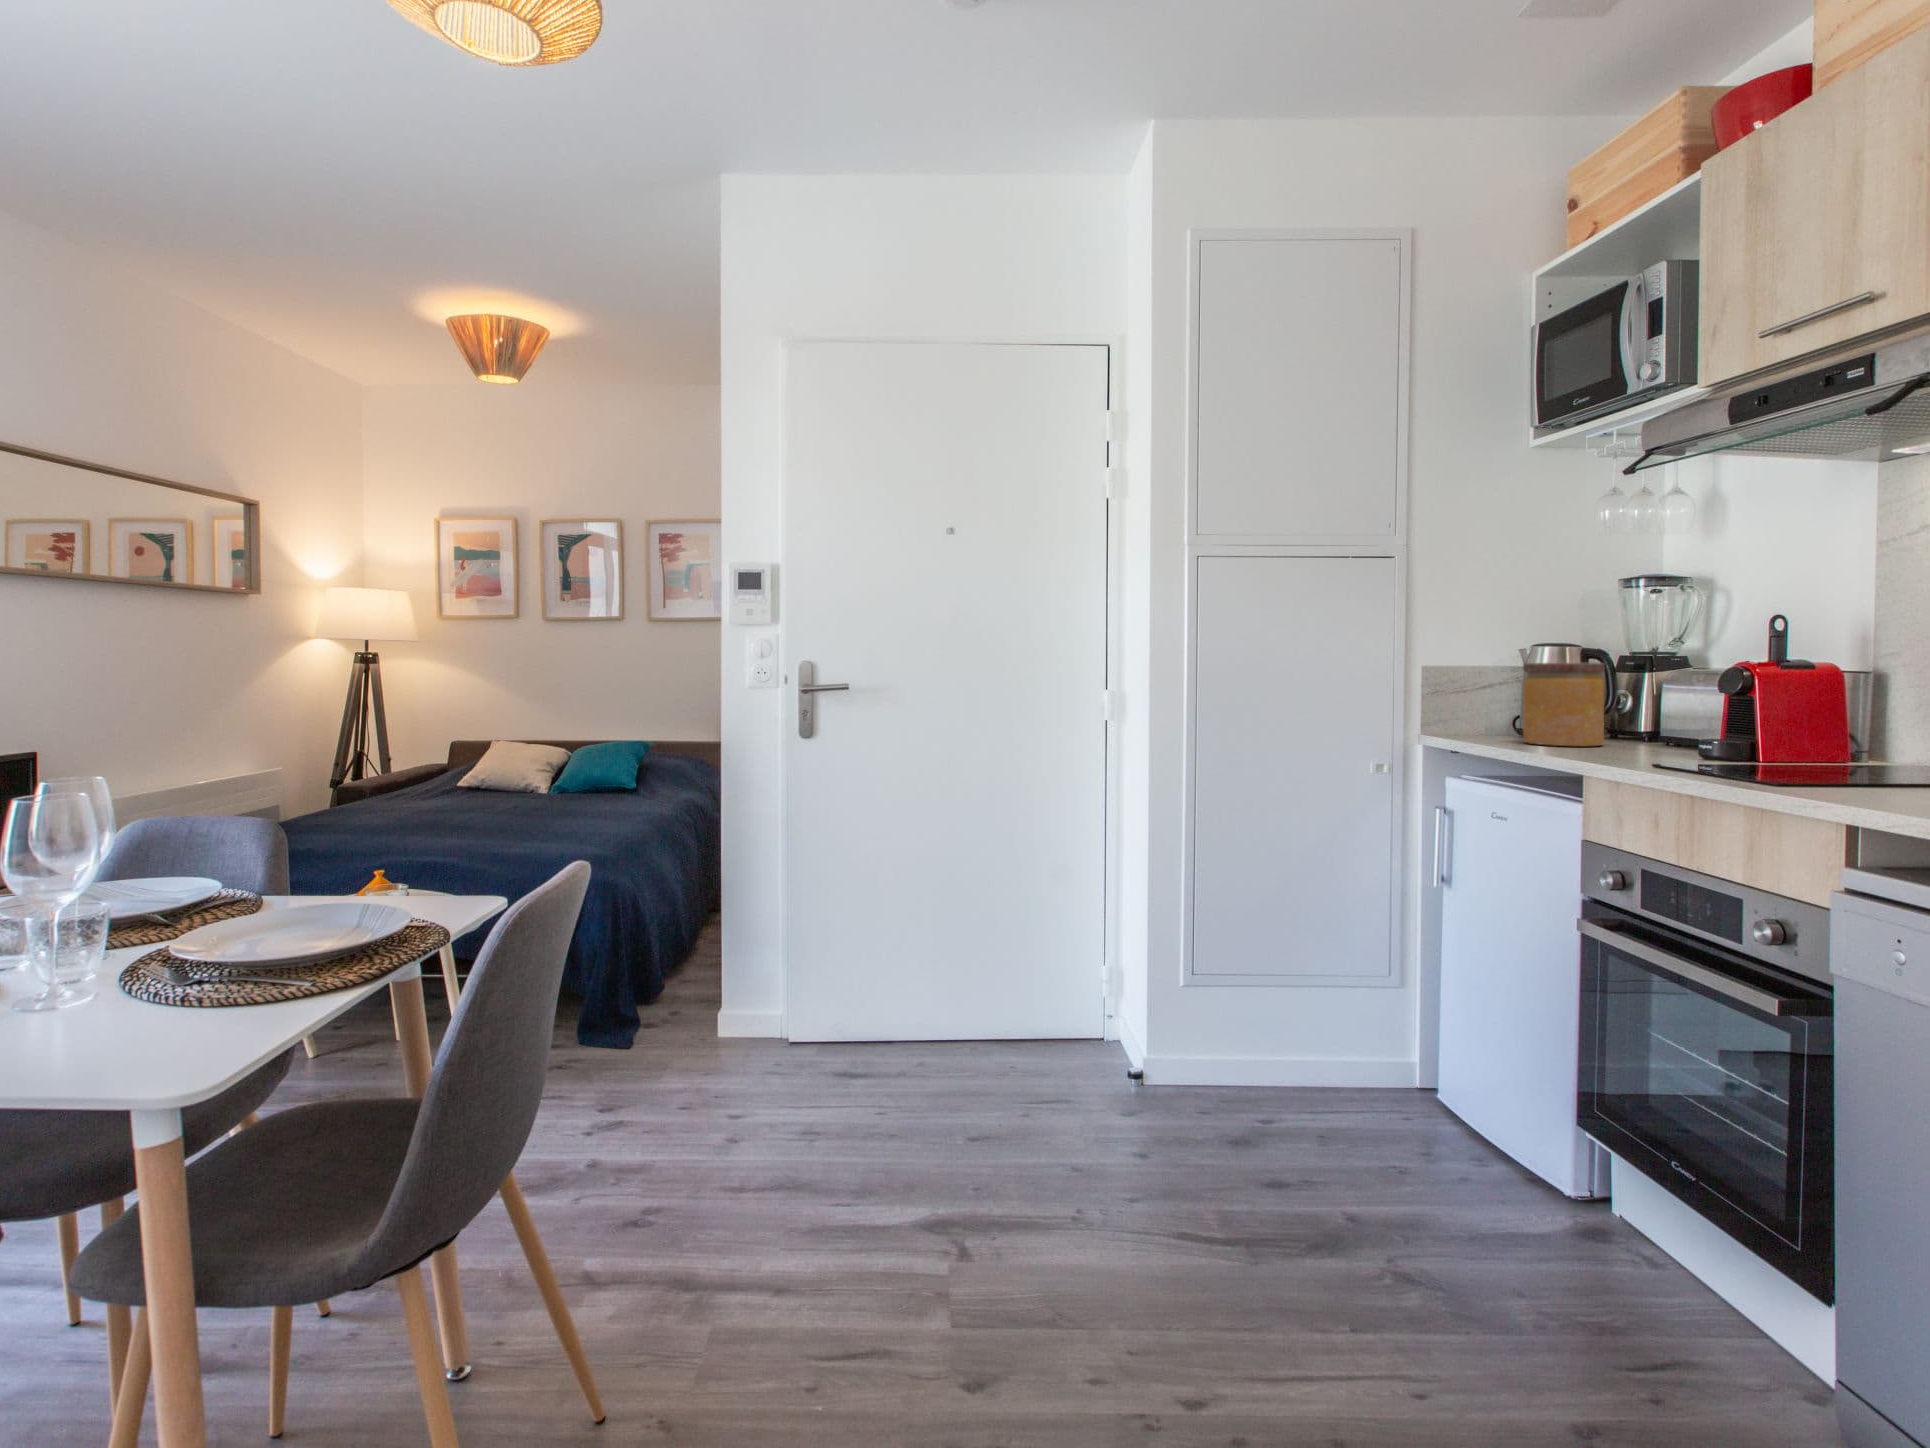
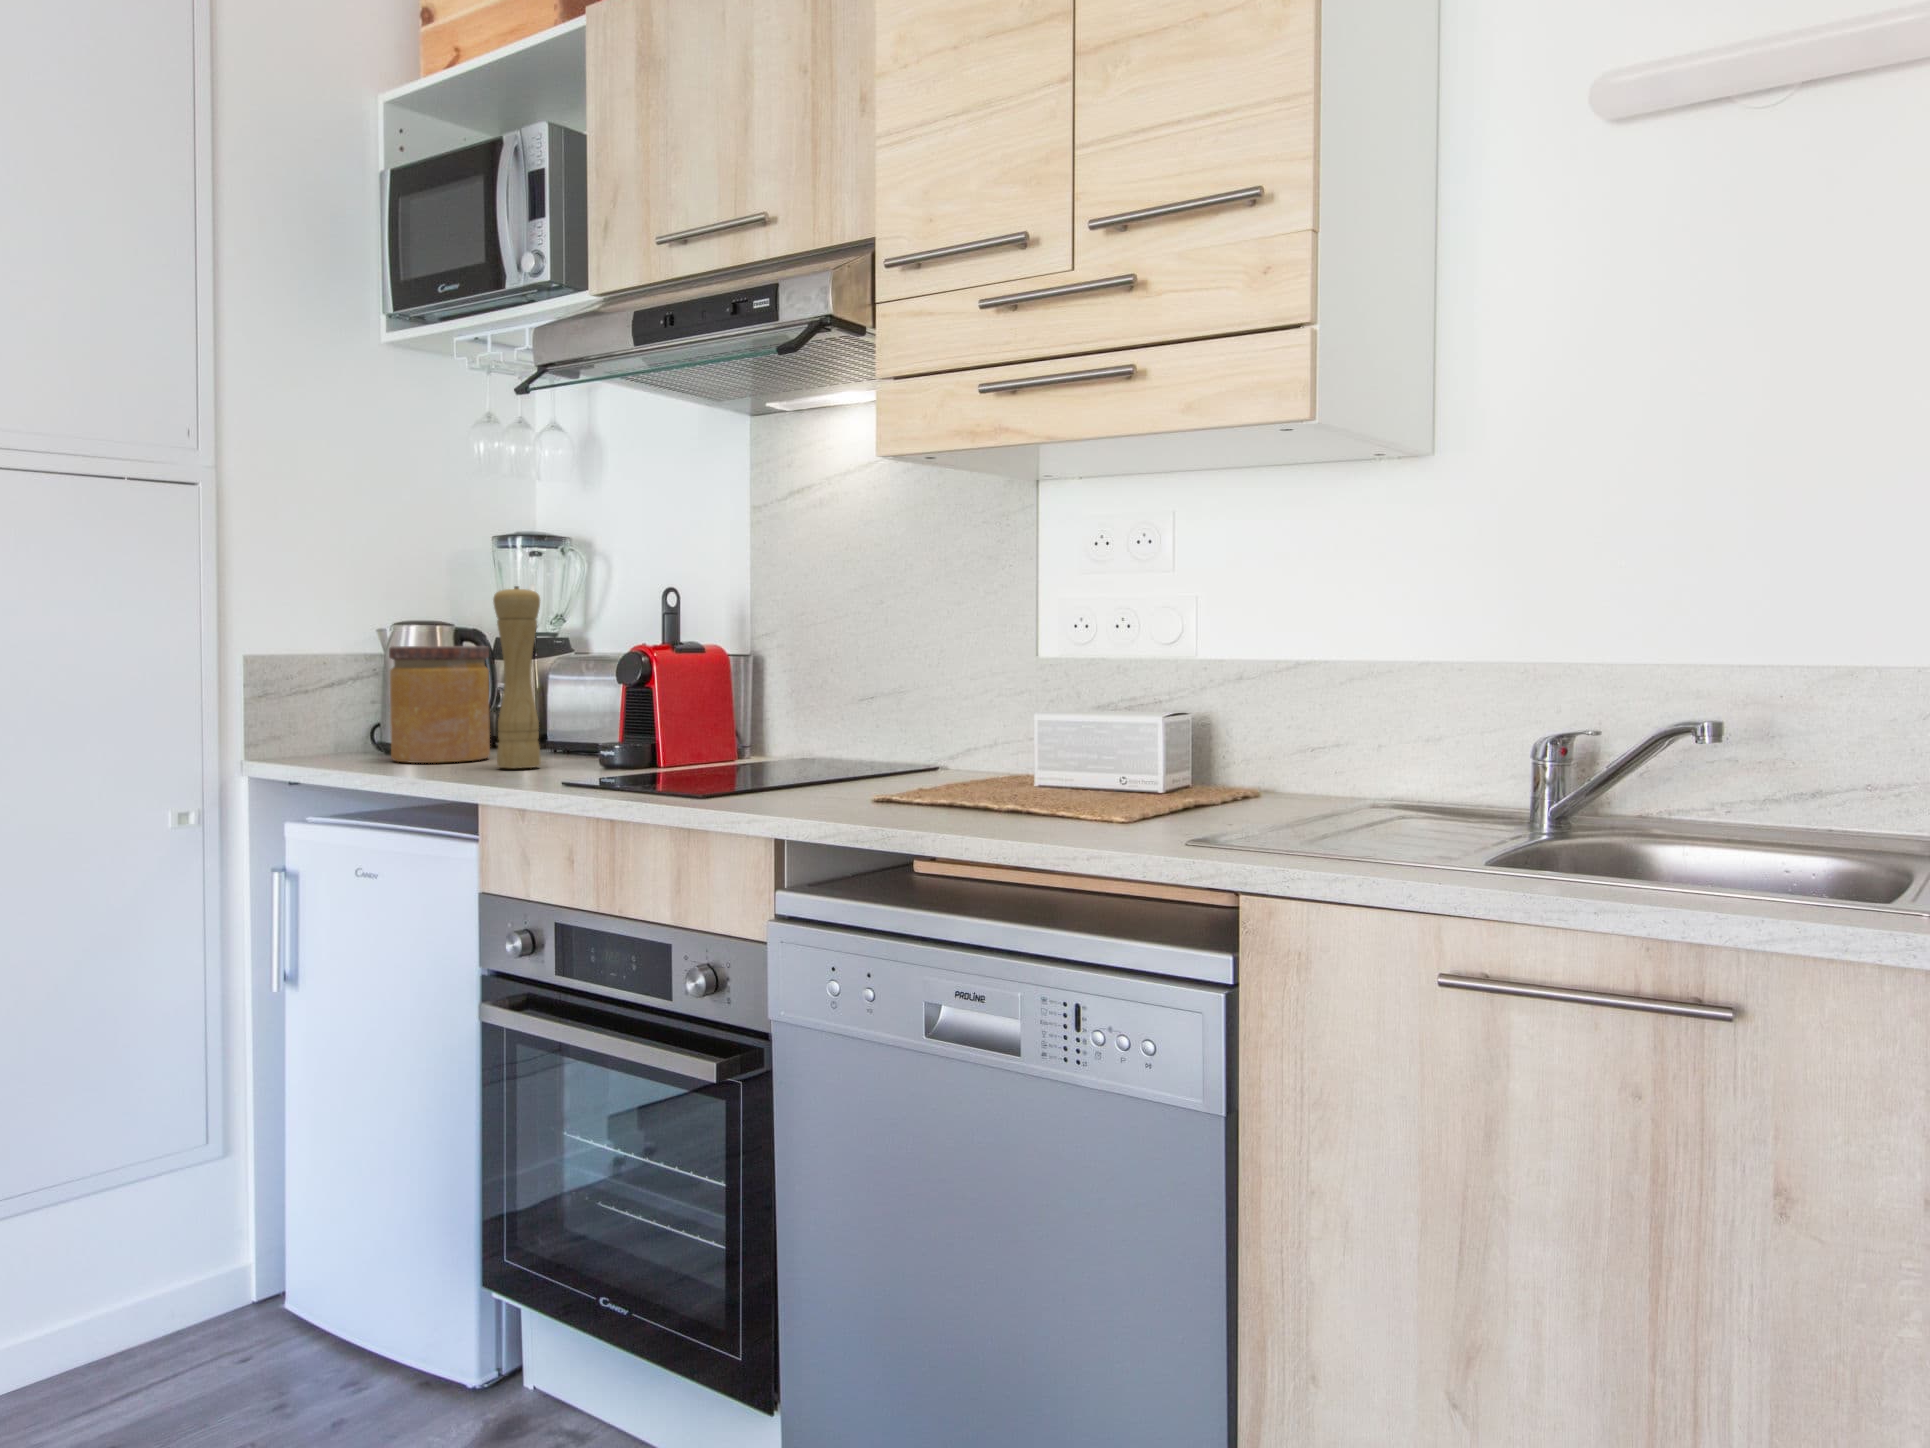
pepper mill: none [1604,618,1646,754] -> present [493,586,541,769]

